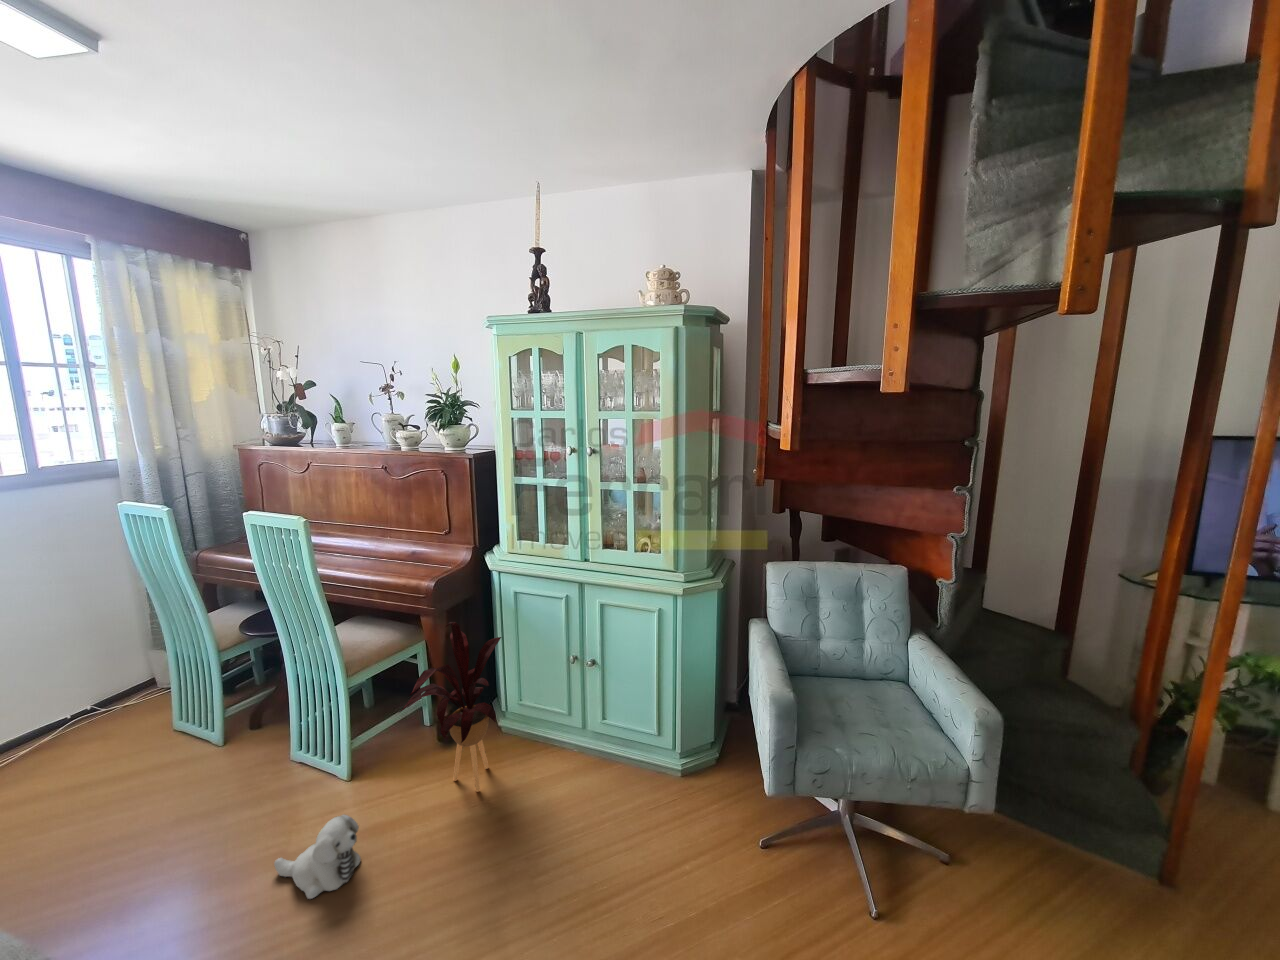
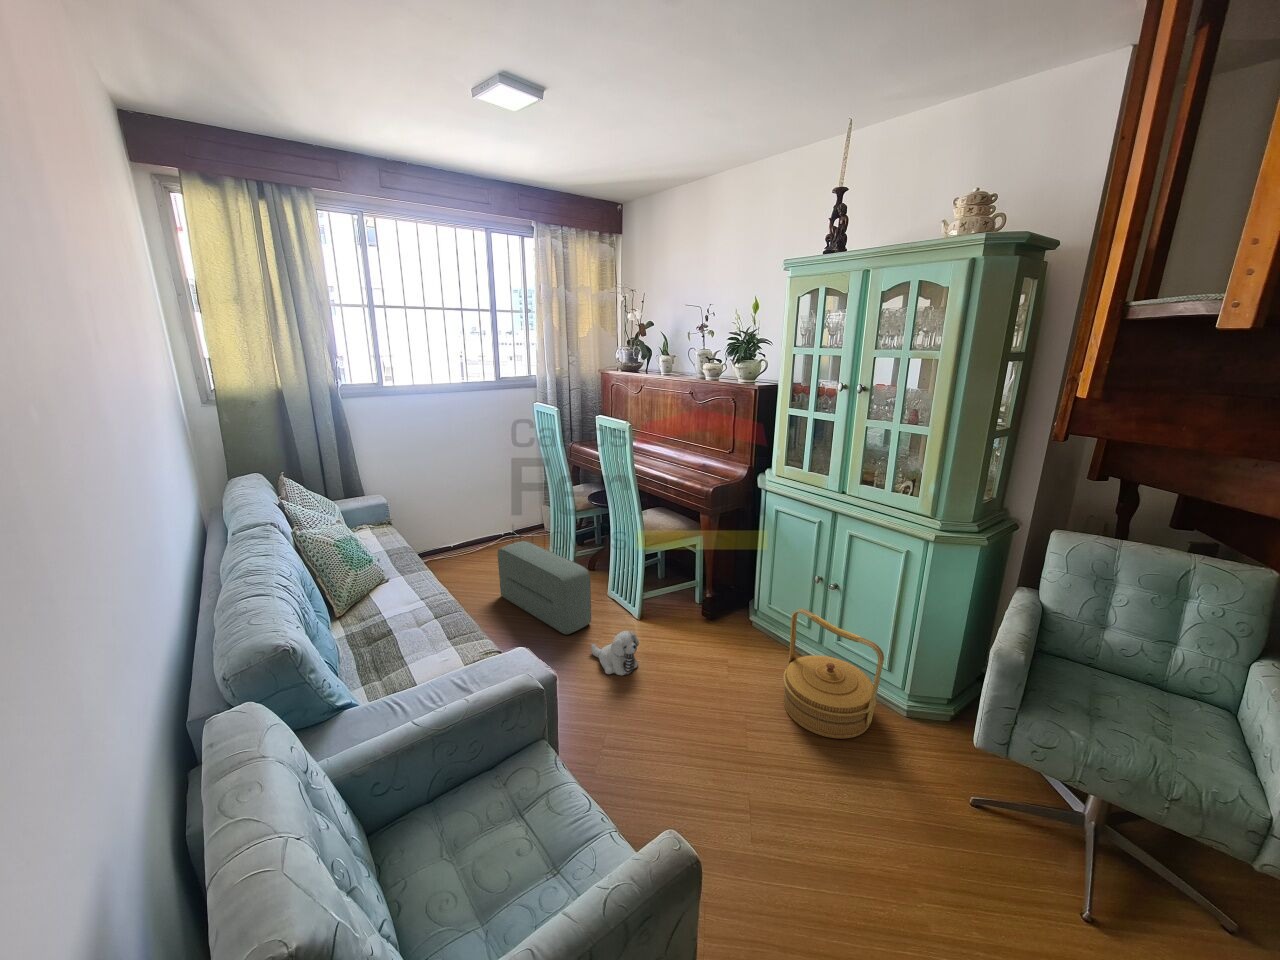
house plant: present [399,622,501,792] -> none [673,519,760,657]
woven basket: none [557,701,661,846] -> present [783,609,884,739]
pouf: none [54,728,268,862] -> present [498,541,591,635]

